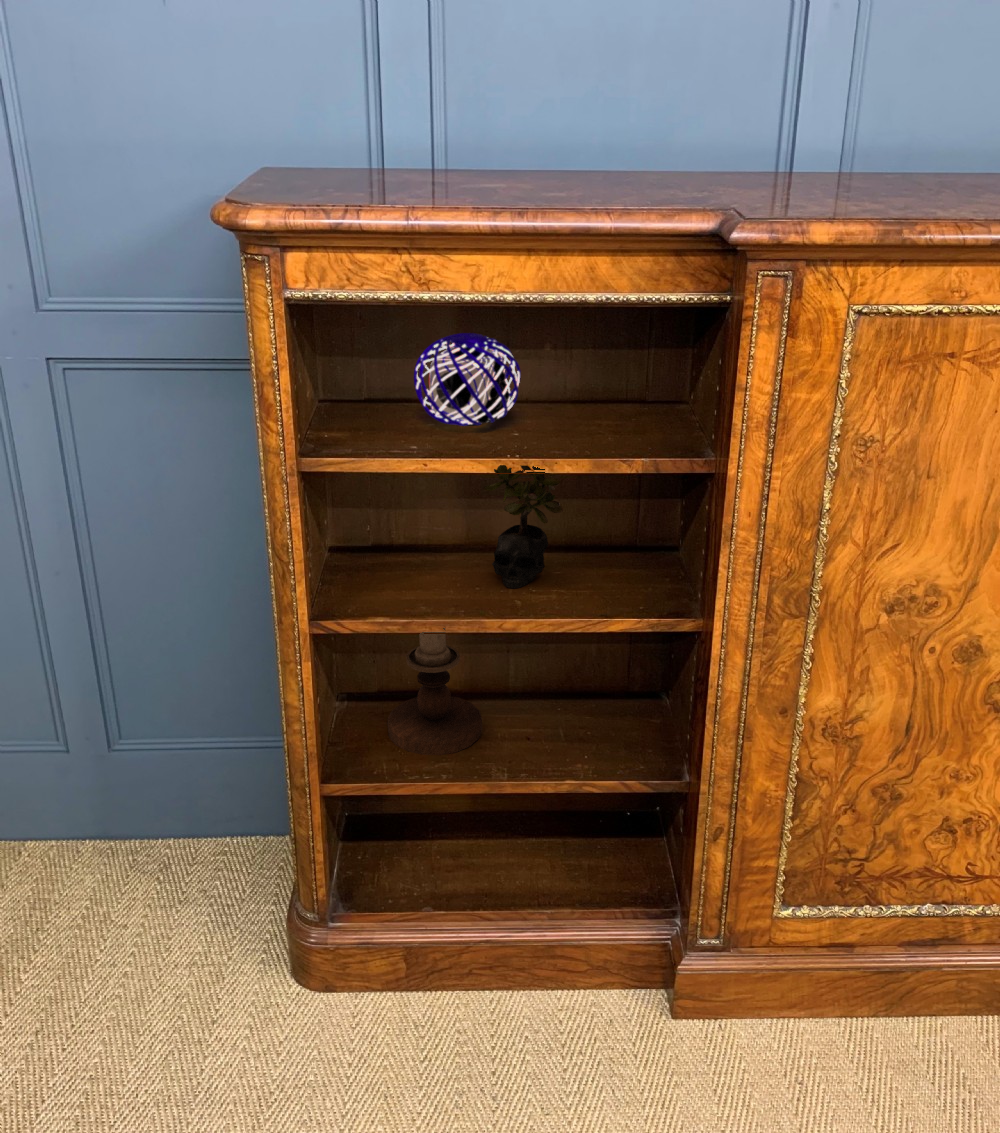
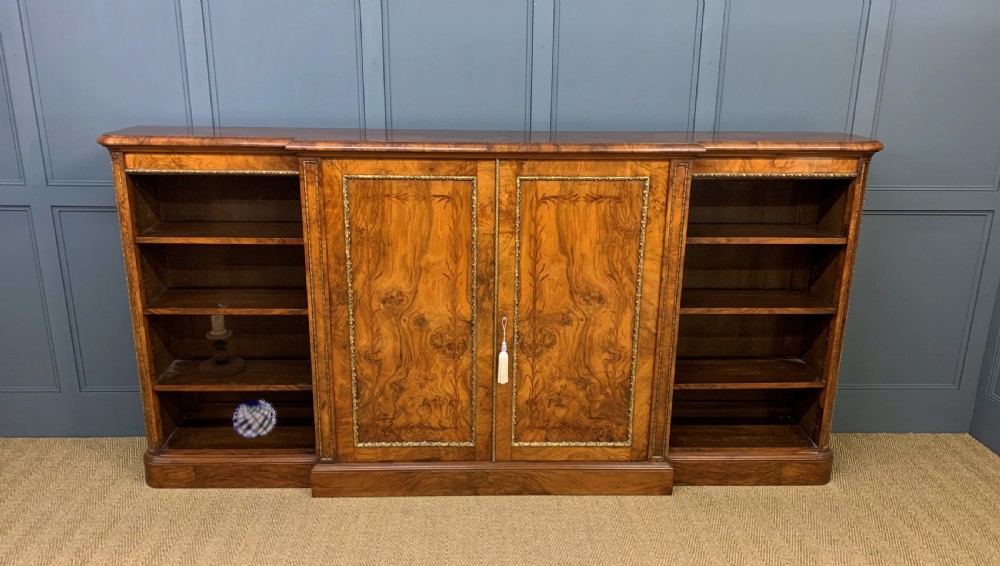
decorative orb: present [414,333,521,426] -> present [232,400,275,437]
succulent plant: present [483,465,563,588] -> none [235,242,271,300]

